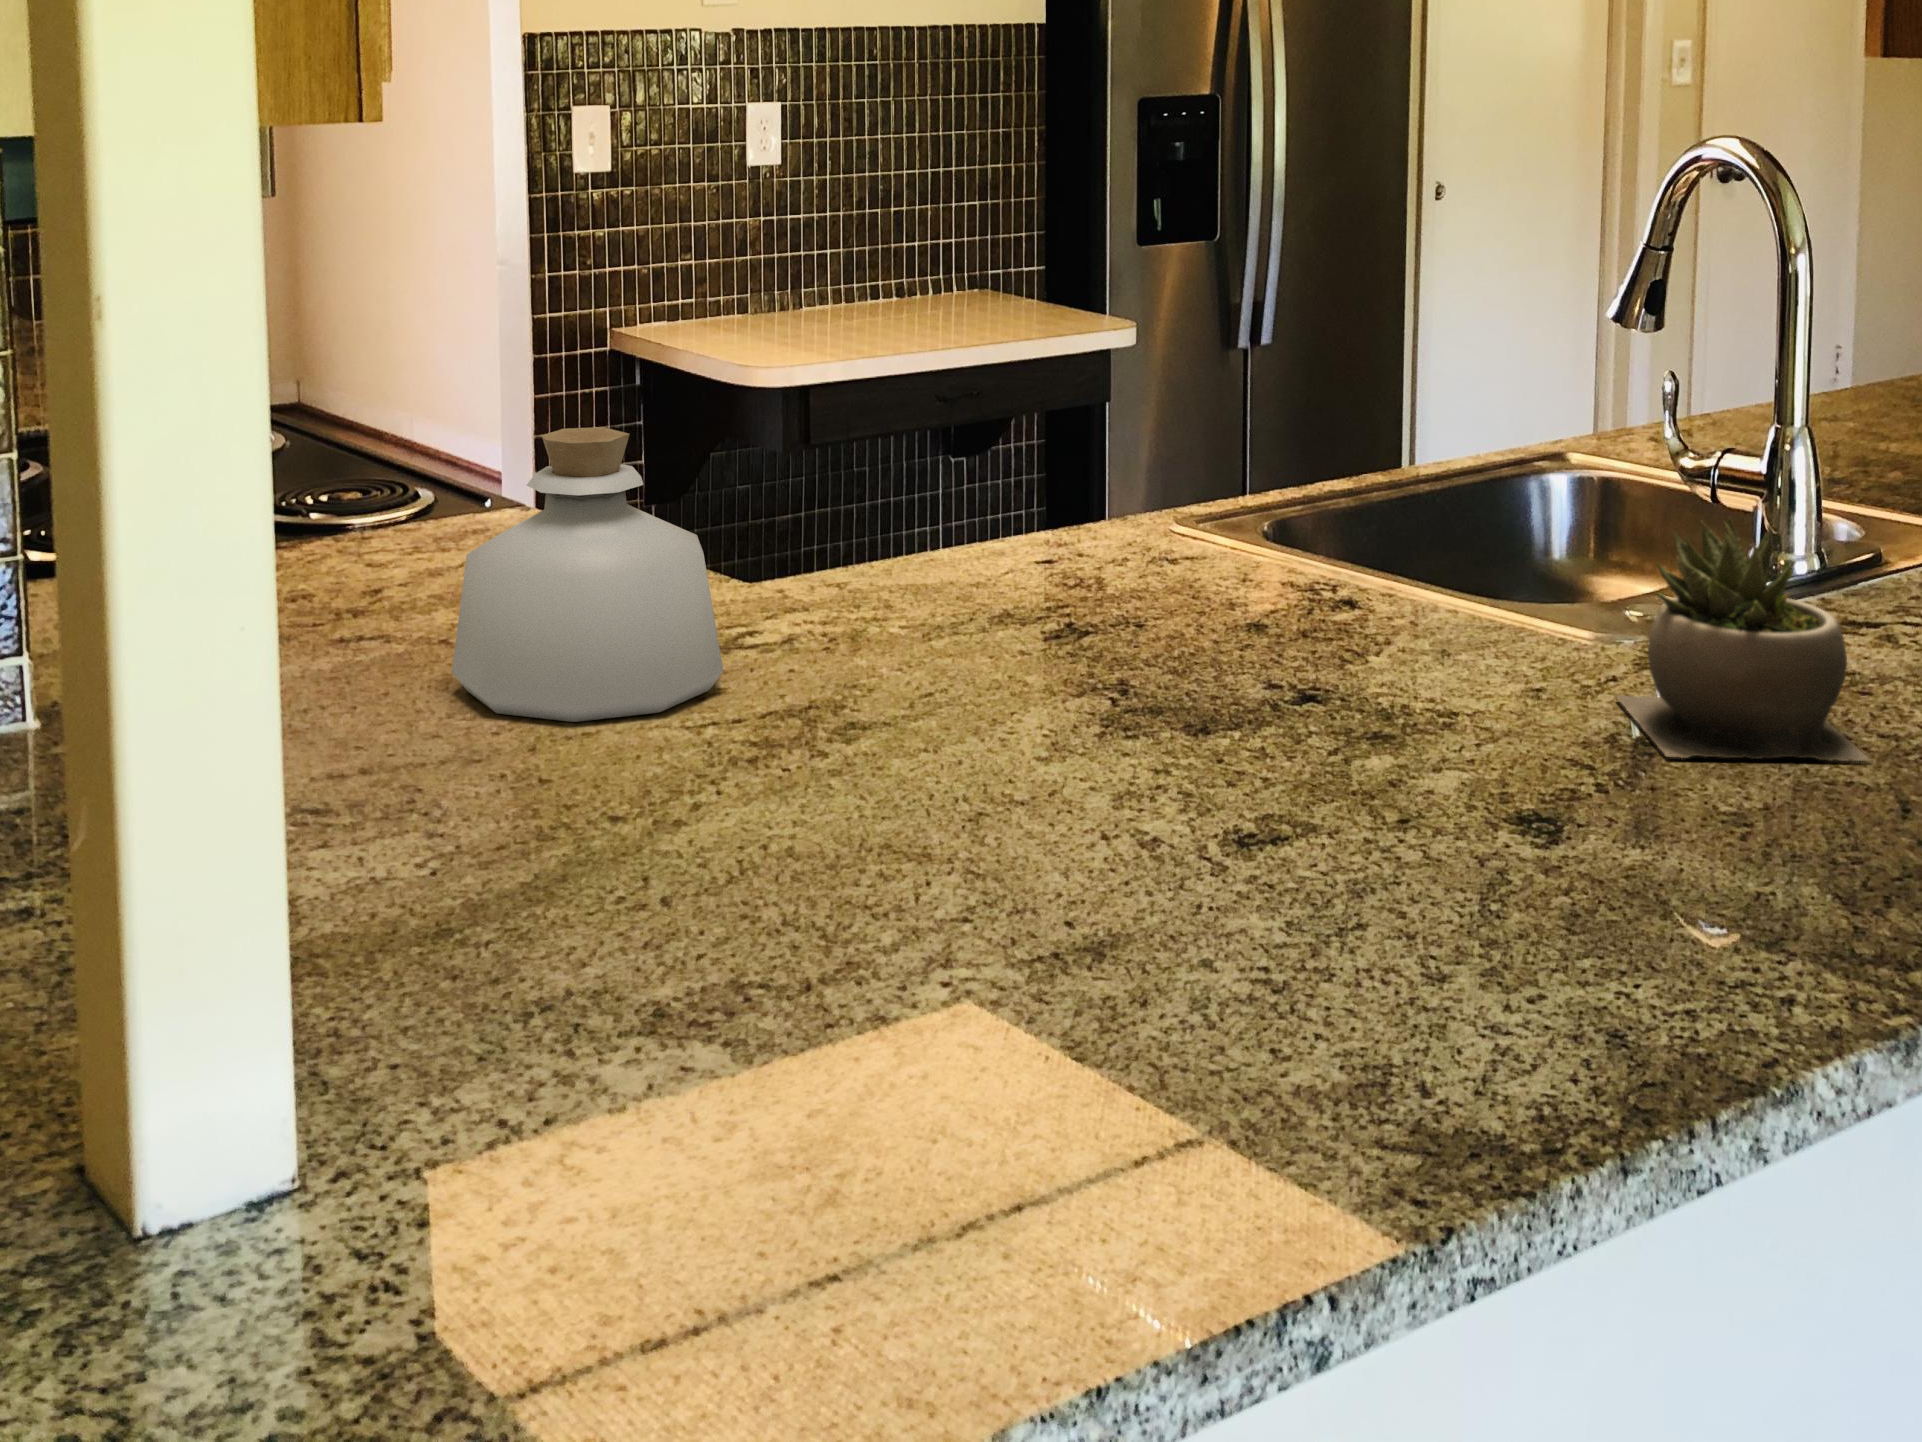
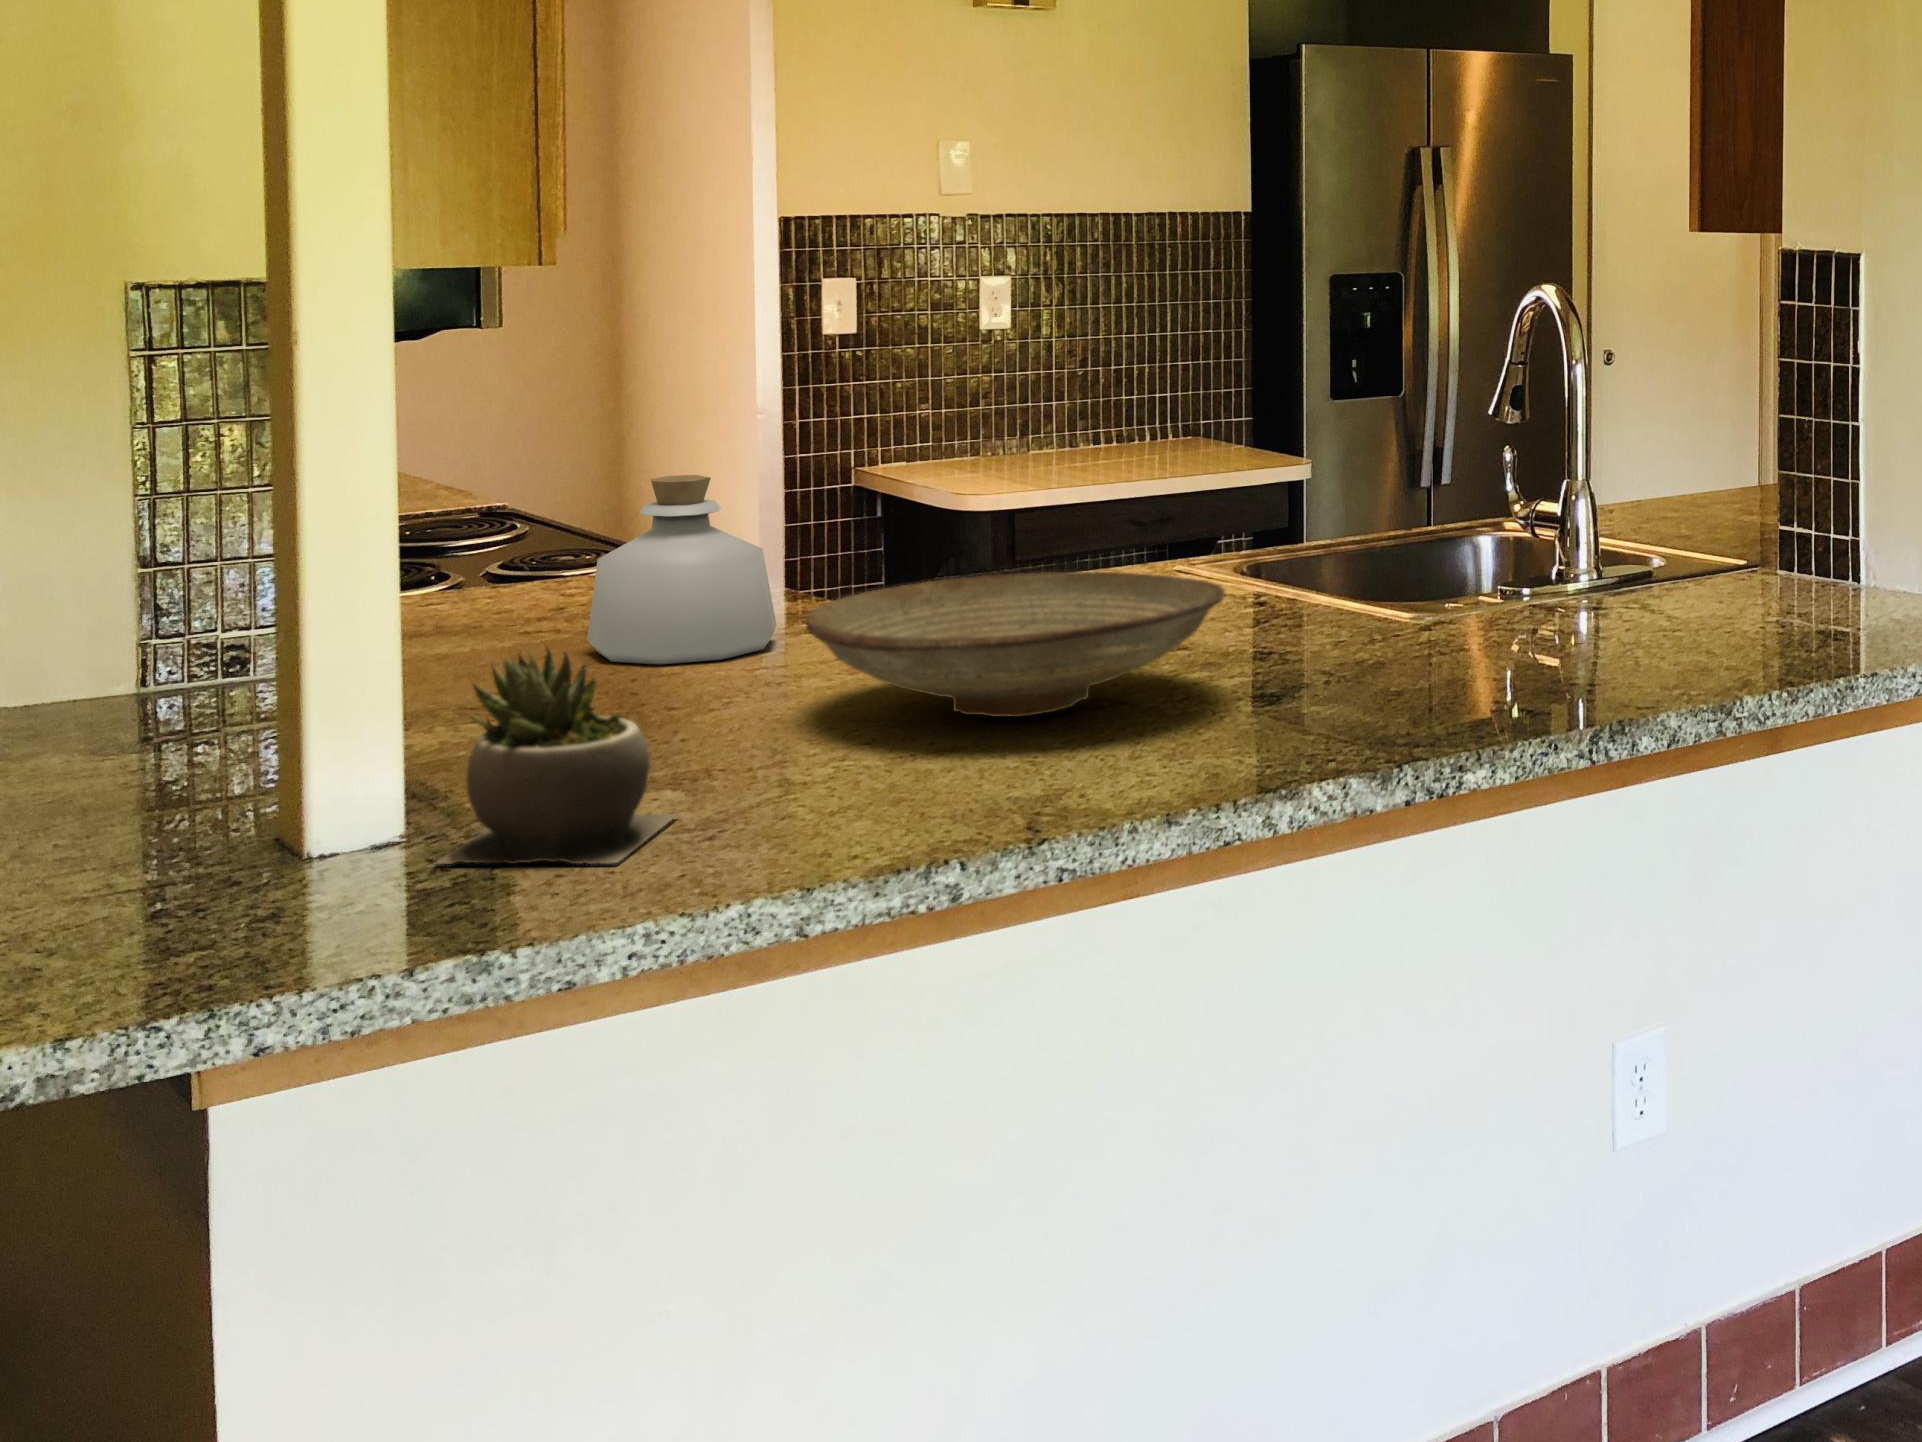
succulent plant: present [1617,517,1869,761] -> present [437,647,676,864]
decorative bowl: none [873,599,1555,878] -> present [806,572,1225,717]

